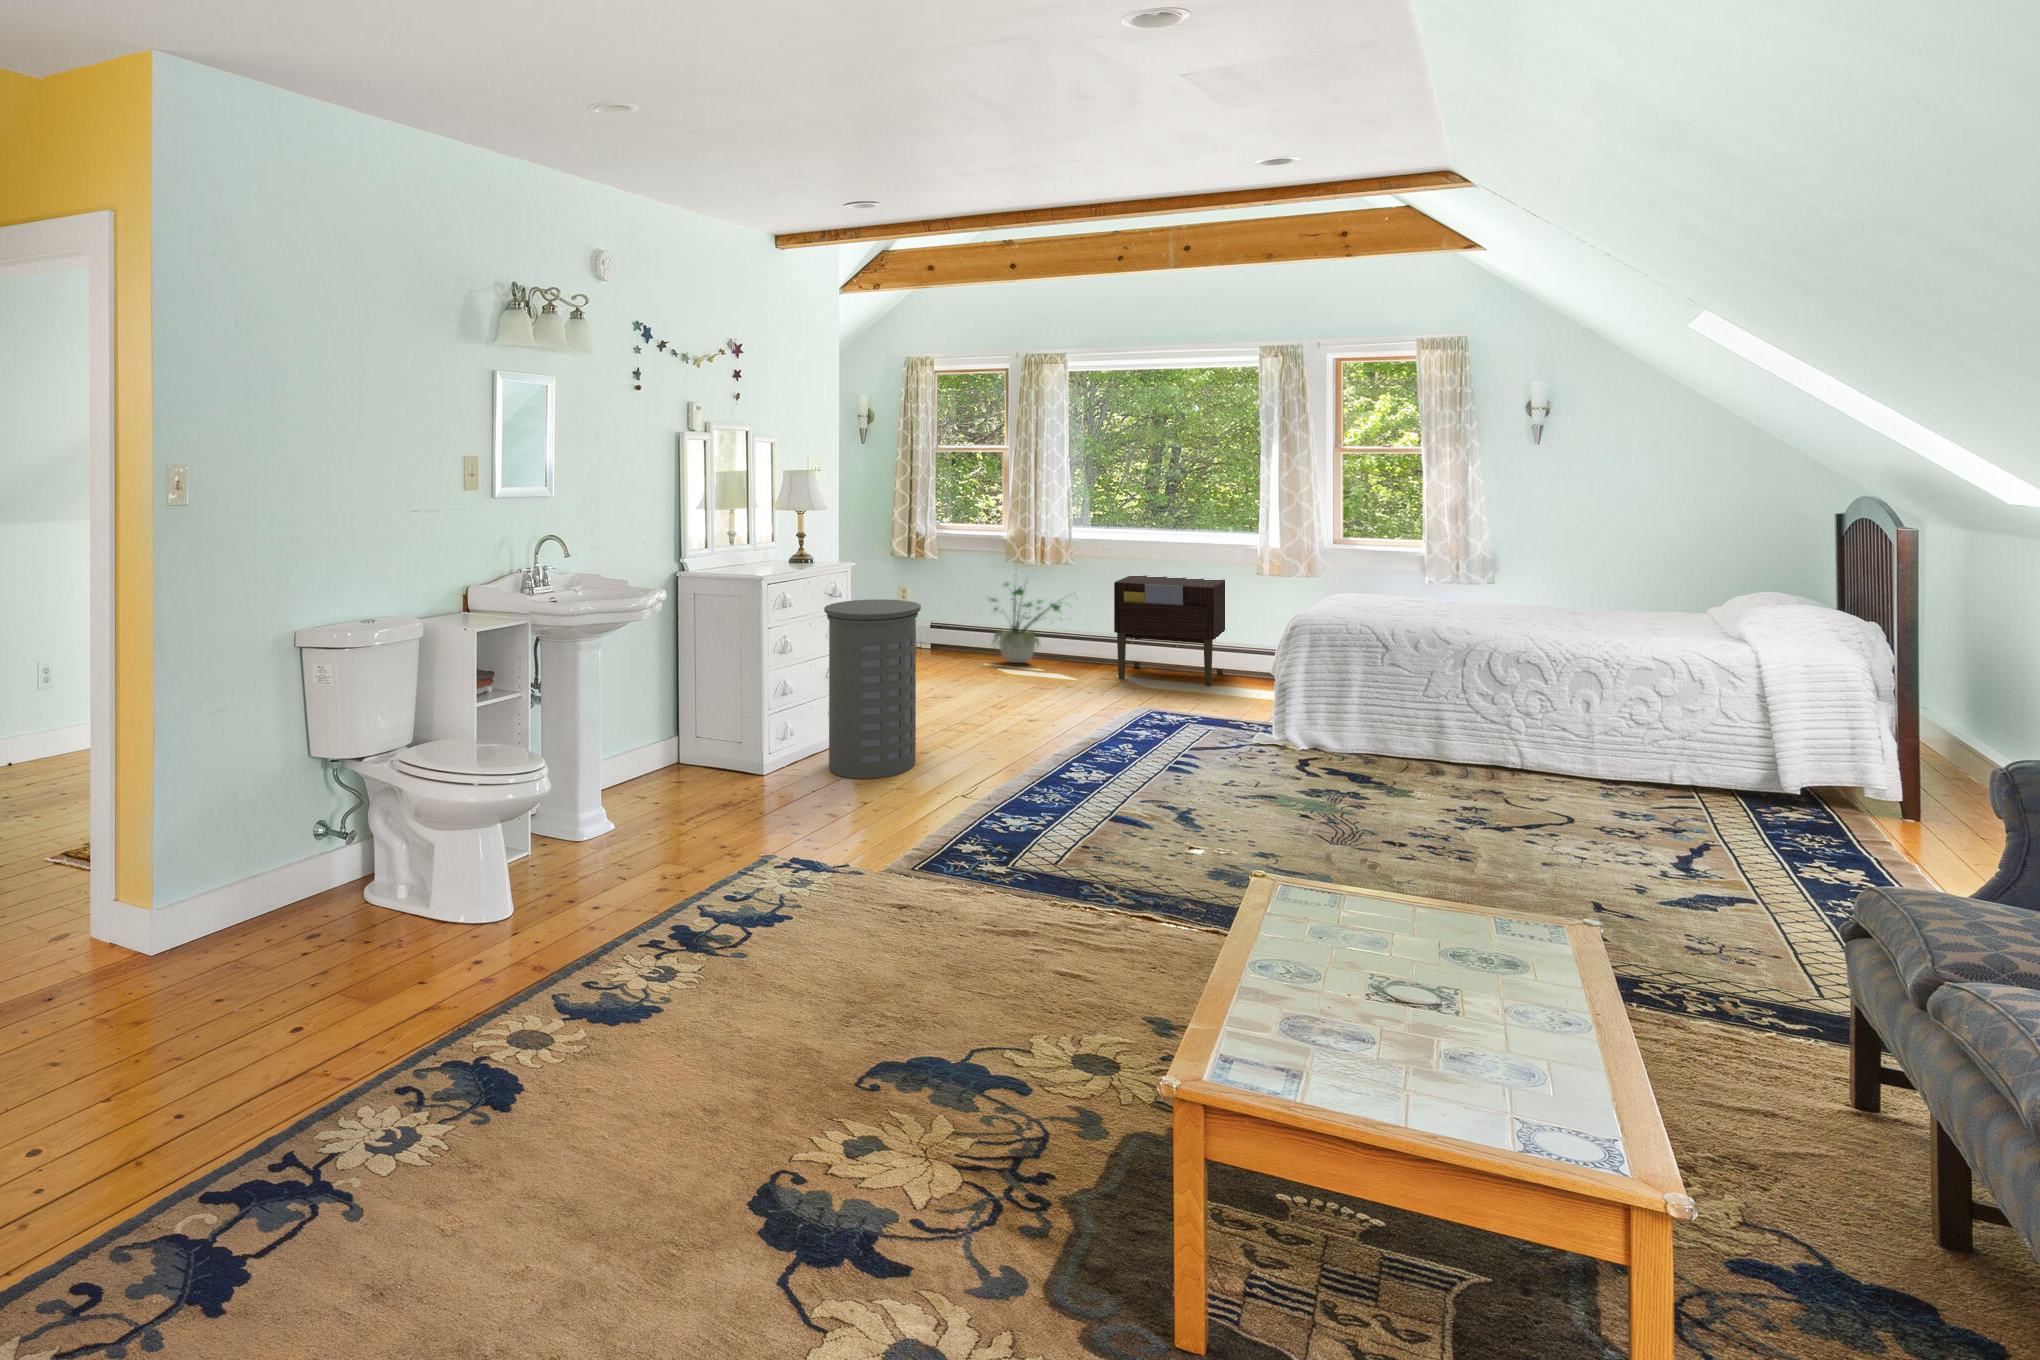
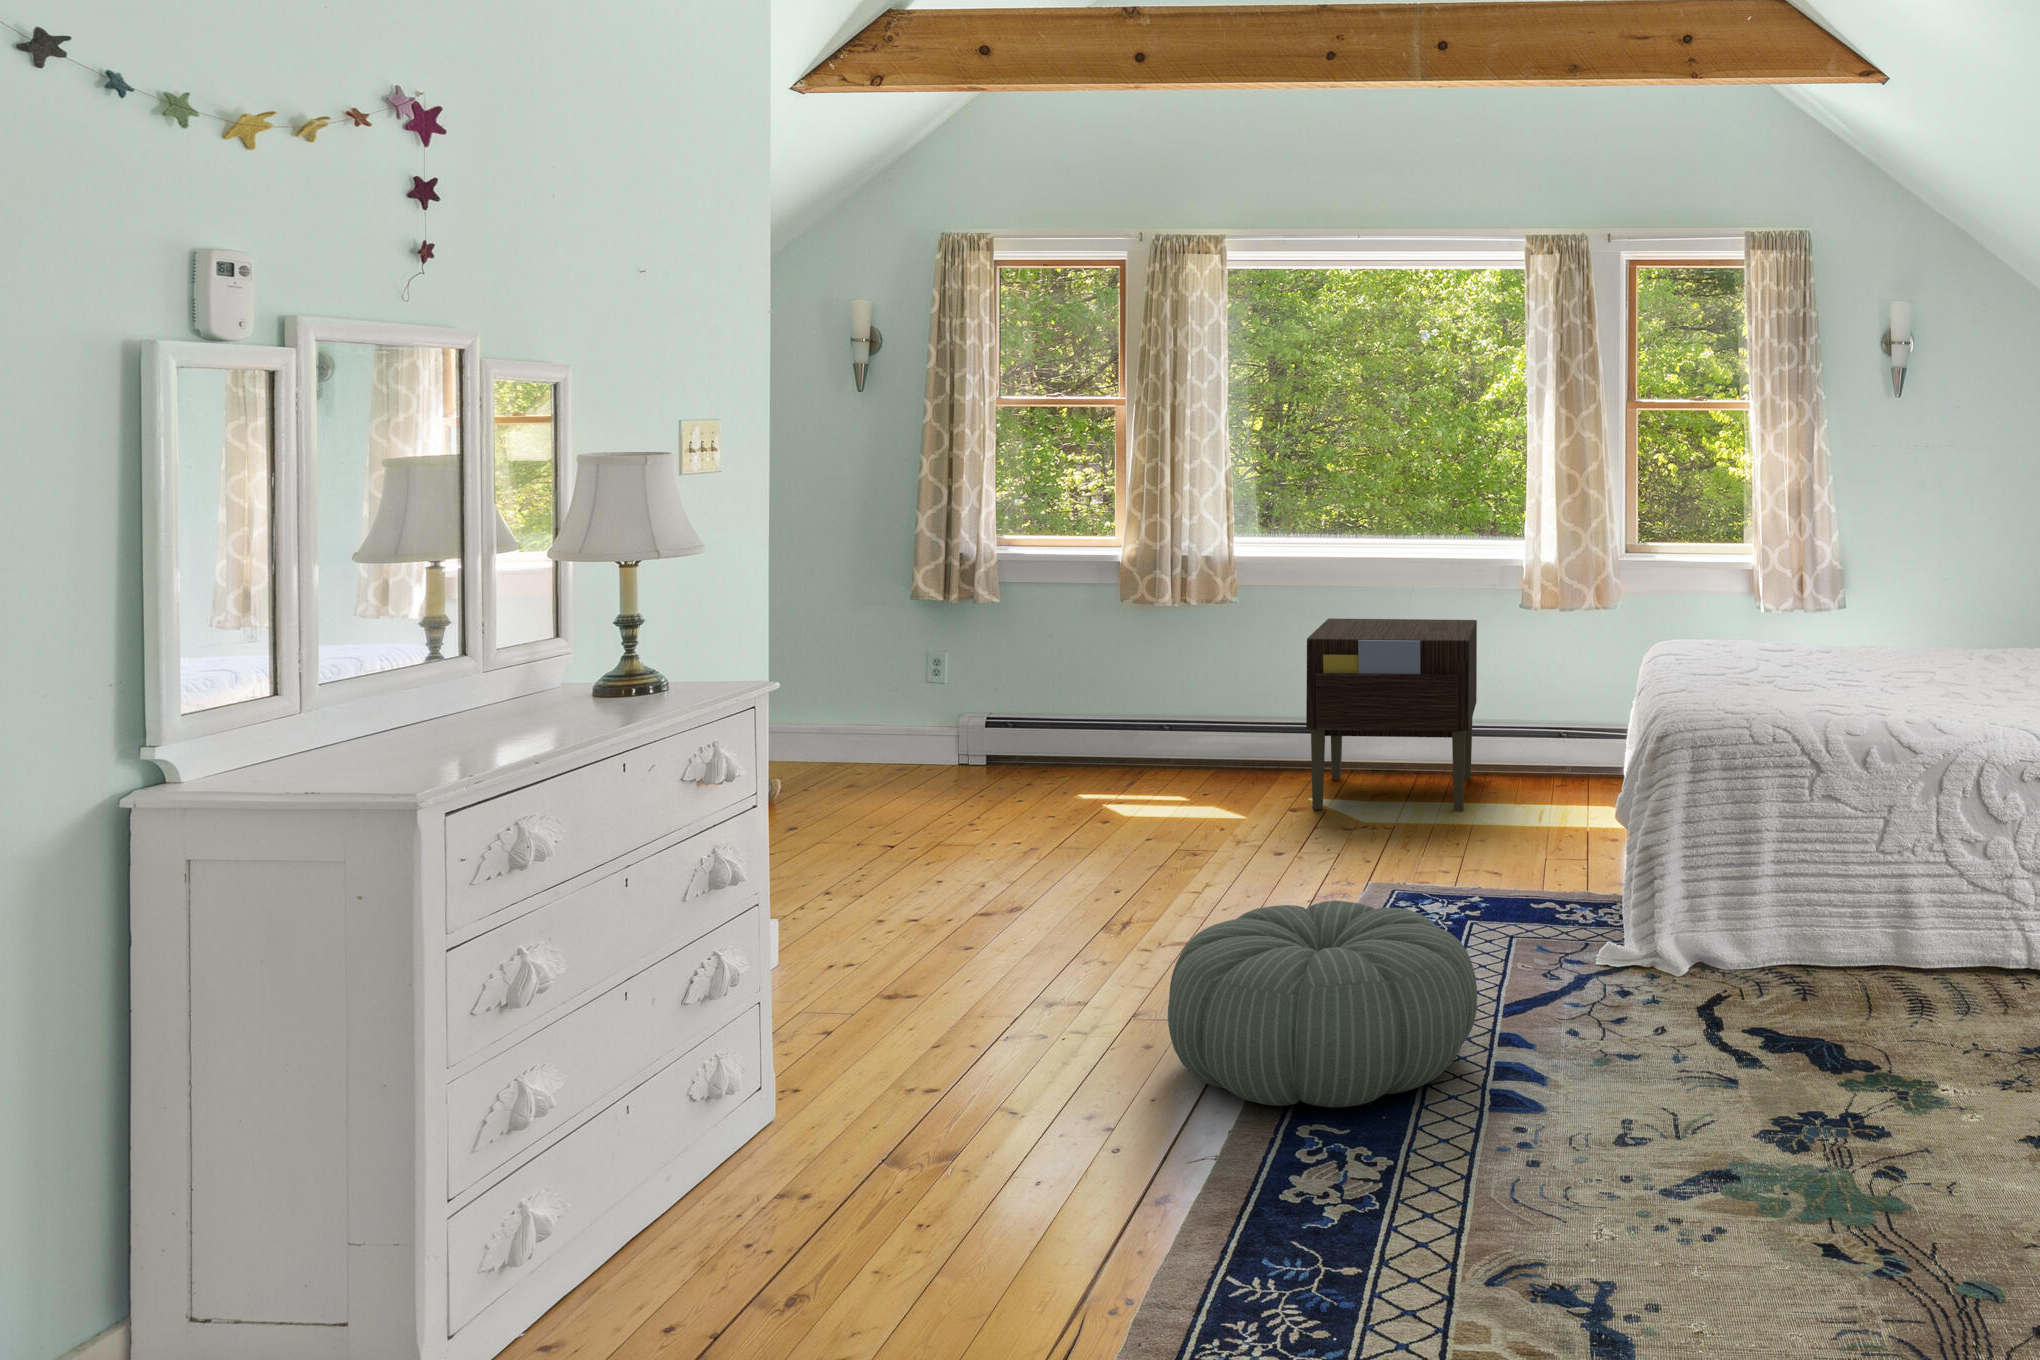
potted plant: present [990,583,1061,663] -> none [1079,607,1249,791]
laundry hamper: present [824,599,921,779] -> none [652,767,925,1310]
pouf: none [1025,686,1176,766] -> present [1168,901,1477,1107]

